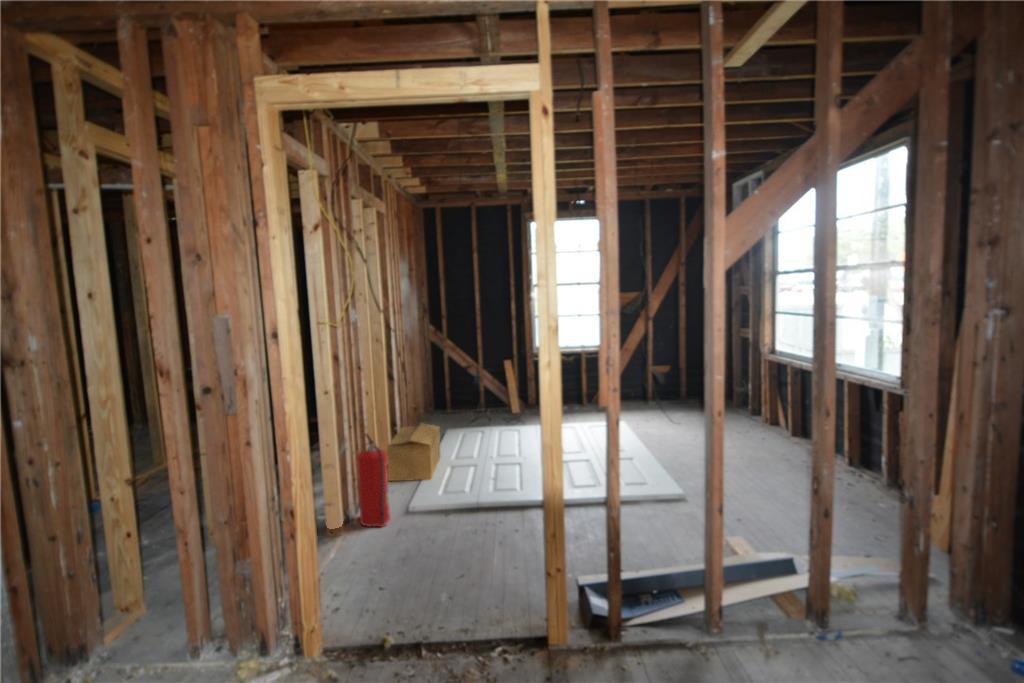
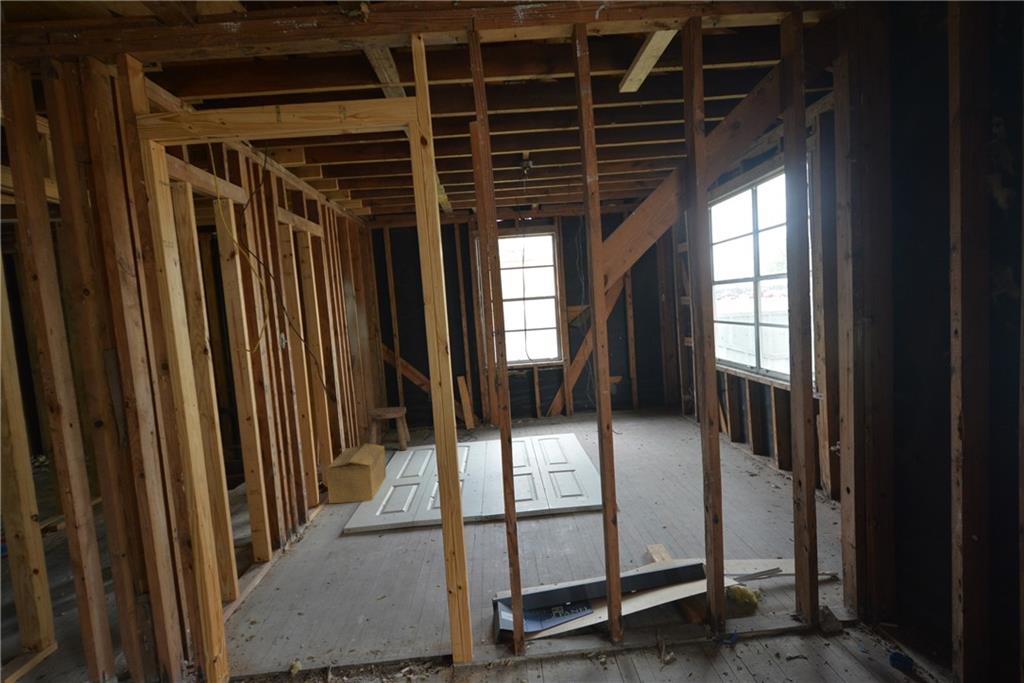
stool: none [417,388,458,433] -> present [369,407,410,450]
fire extinguisher: present [357,434,390,527] -> none [287,457,323,552]

